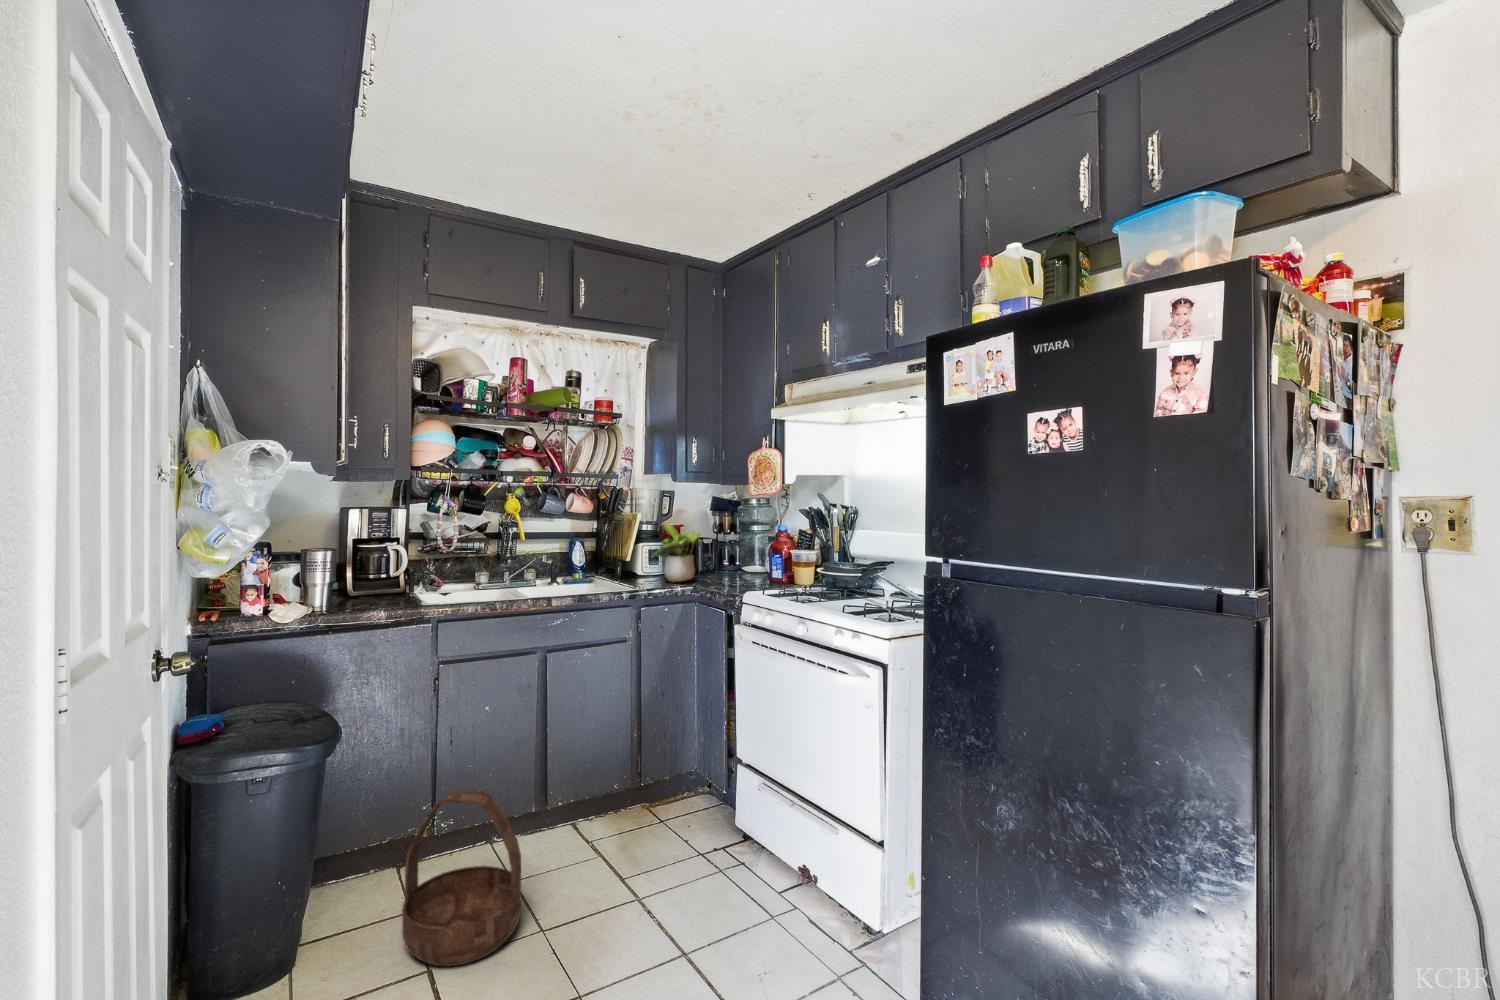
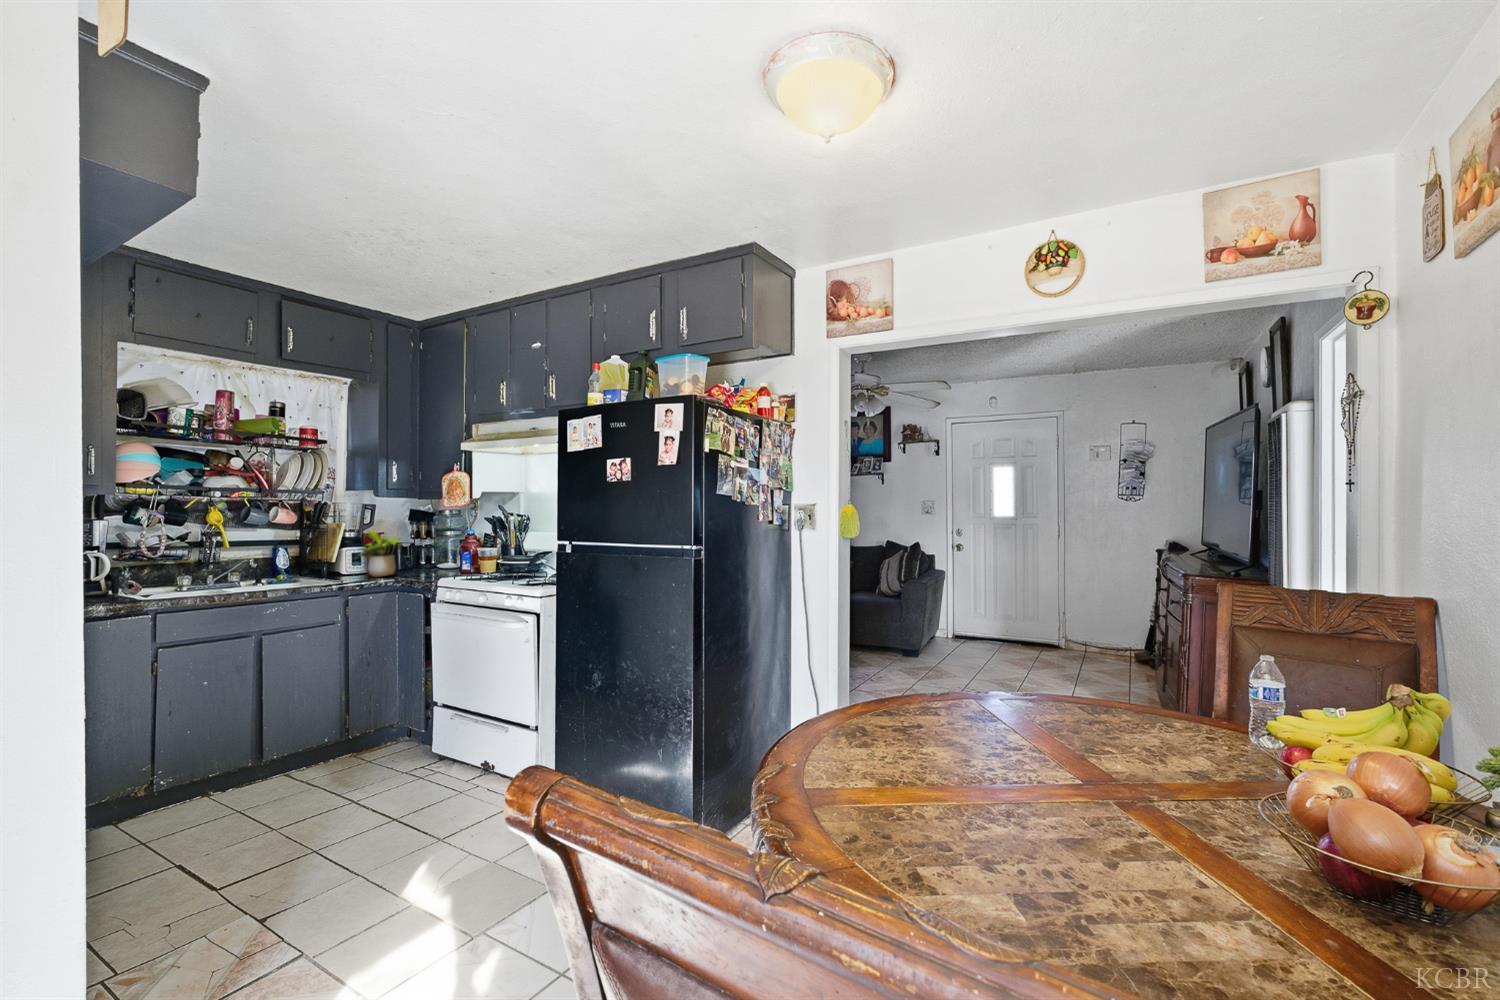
basket: present [402,791,521,966] -> none [143,735,253,867]

